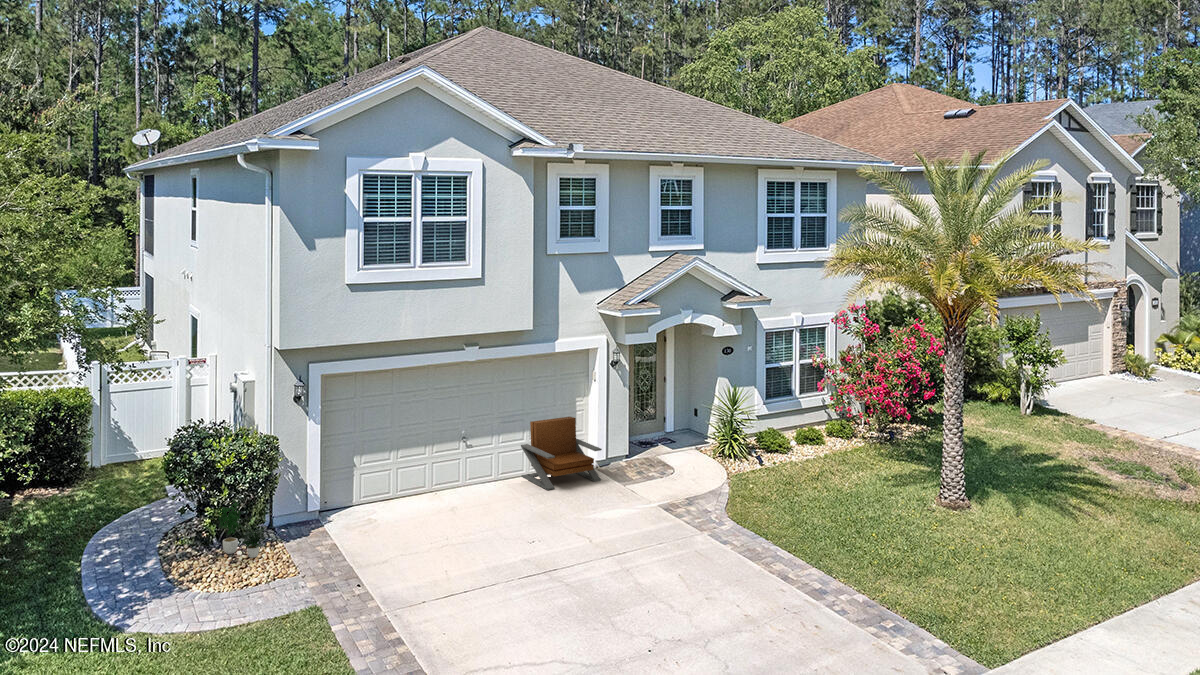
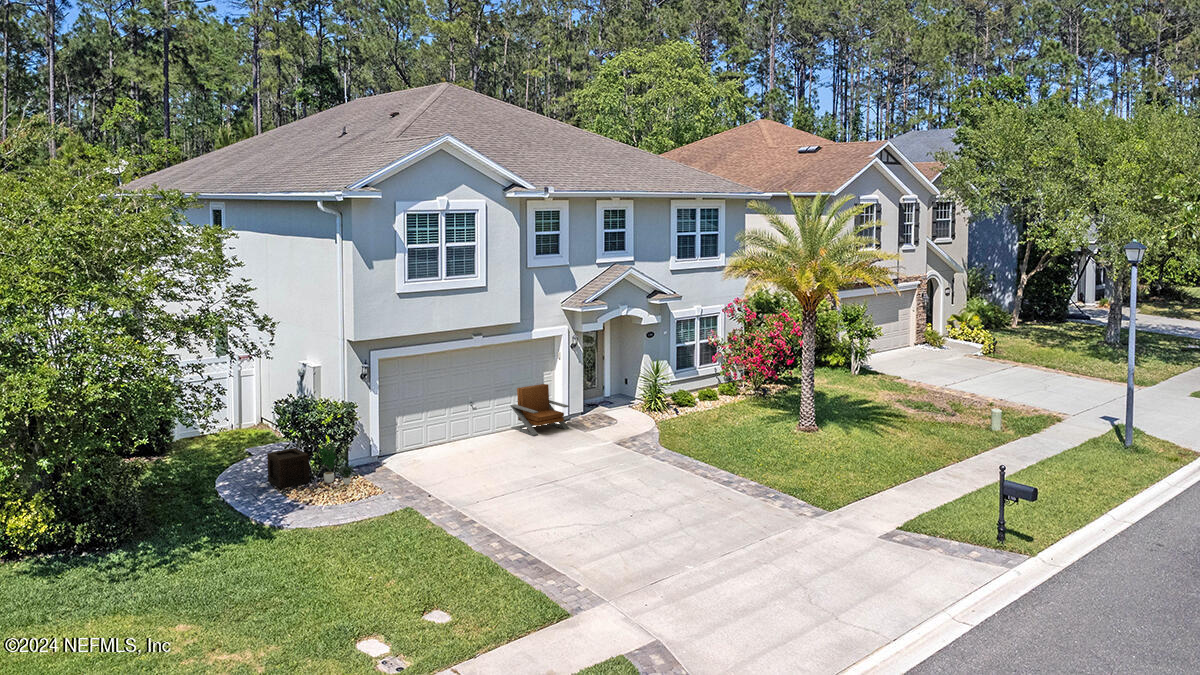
wooden crate: none [148,500,204,560] -> present [267,448,309,488]

